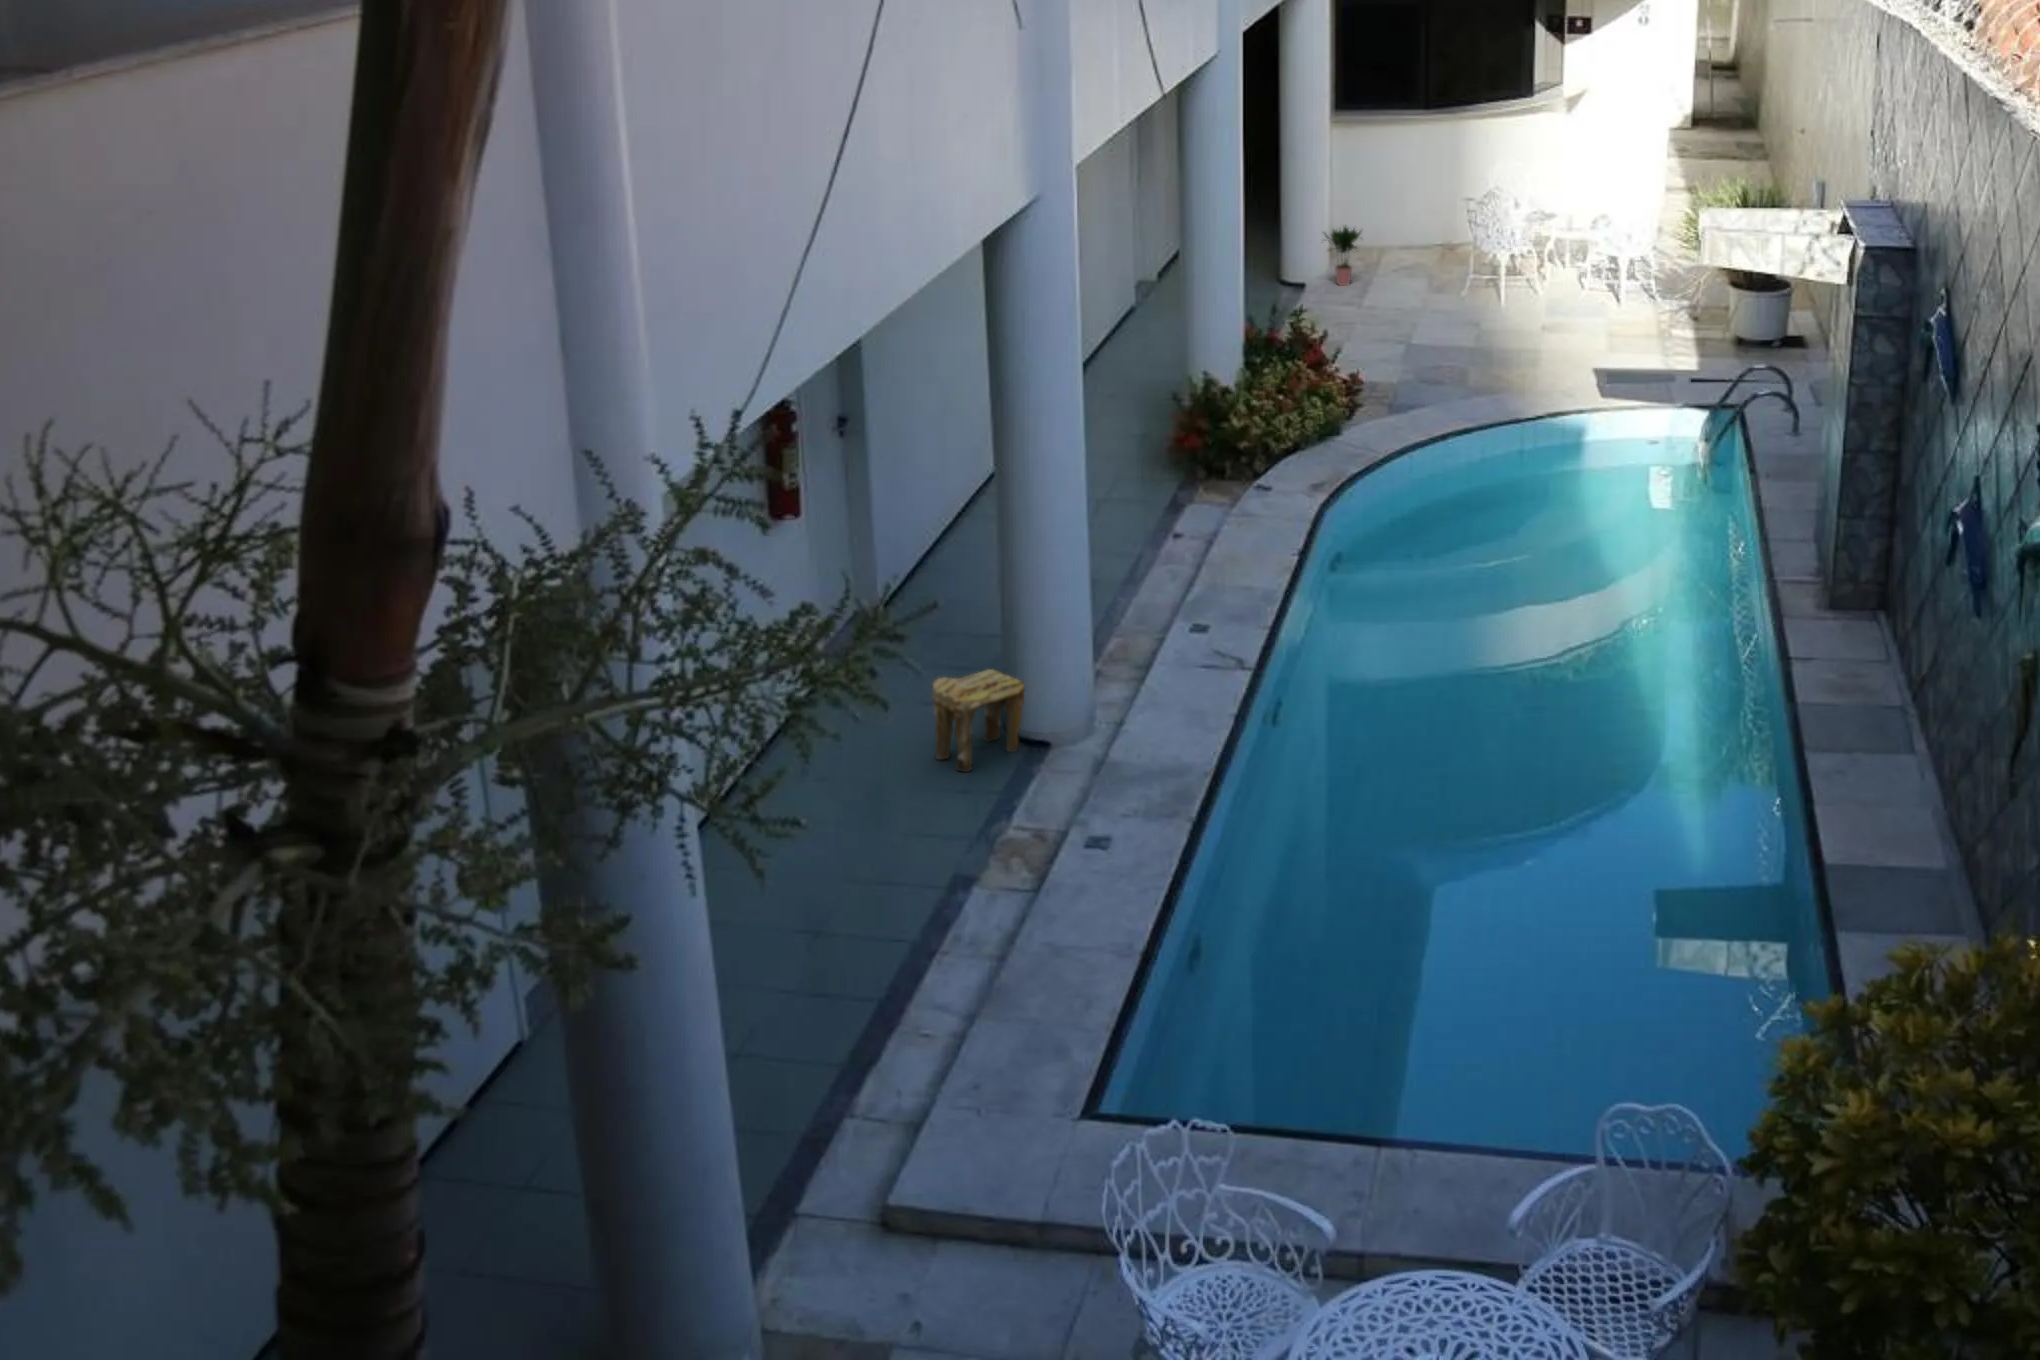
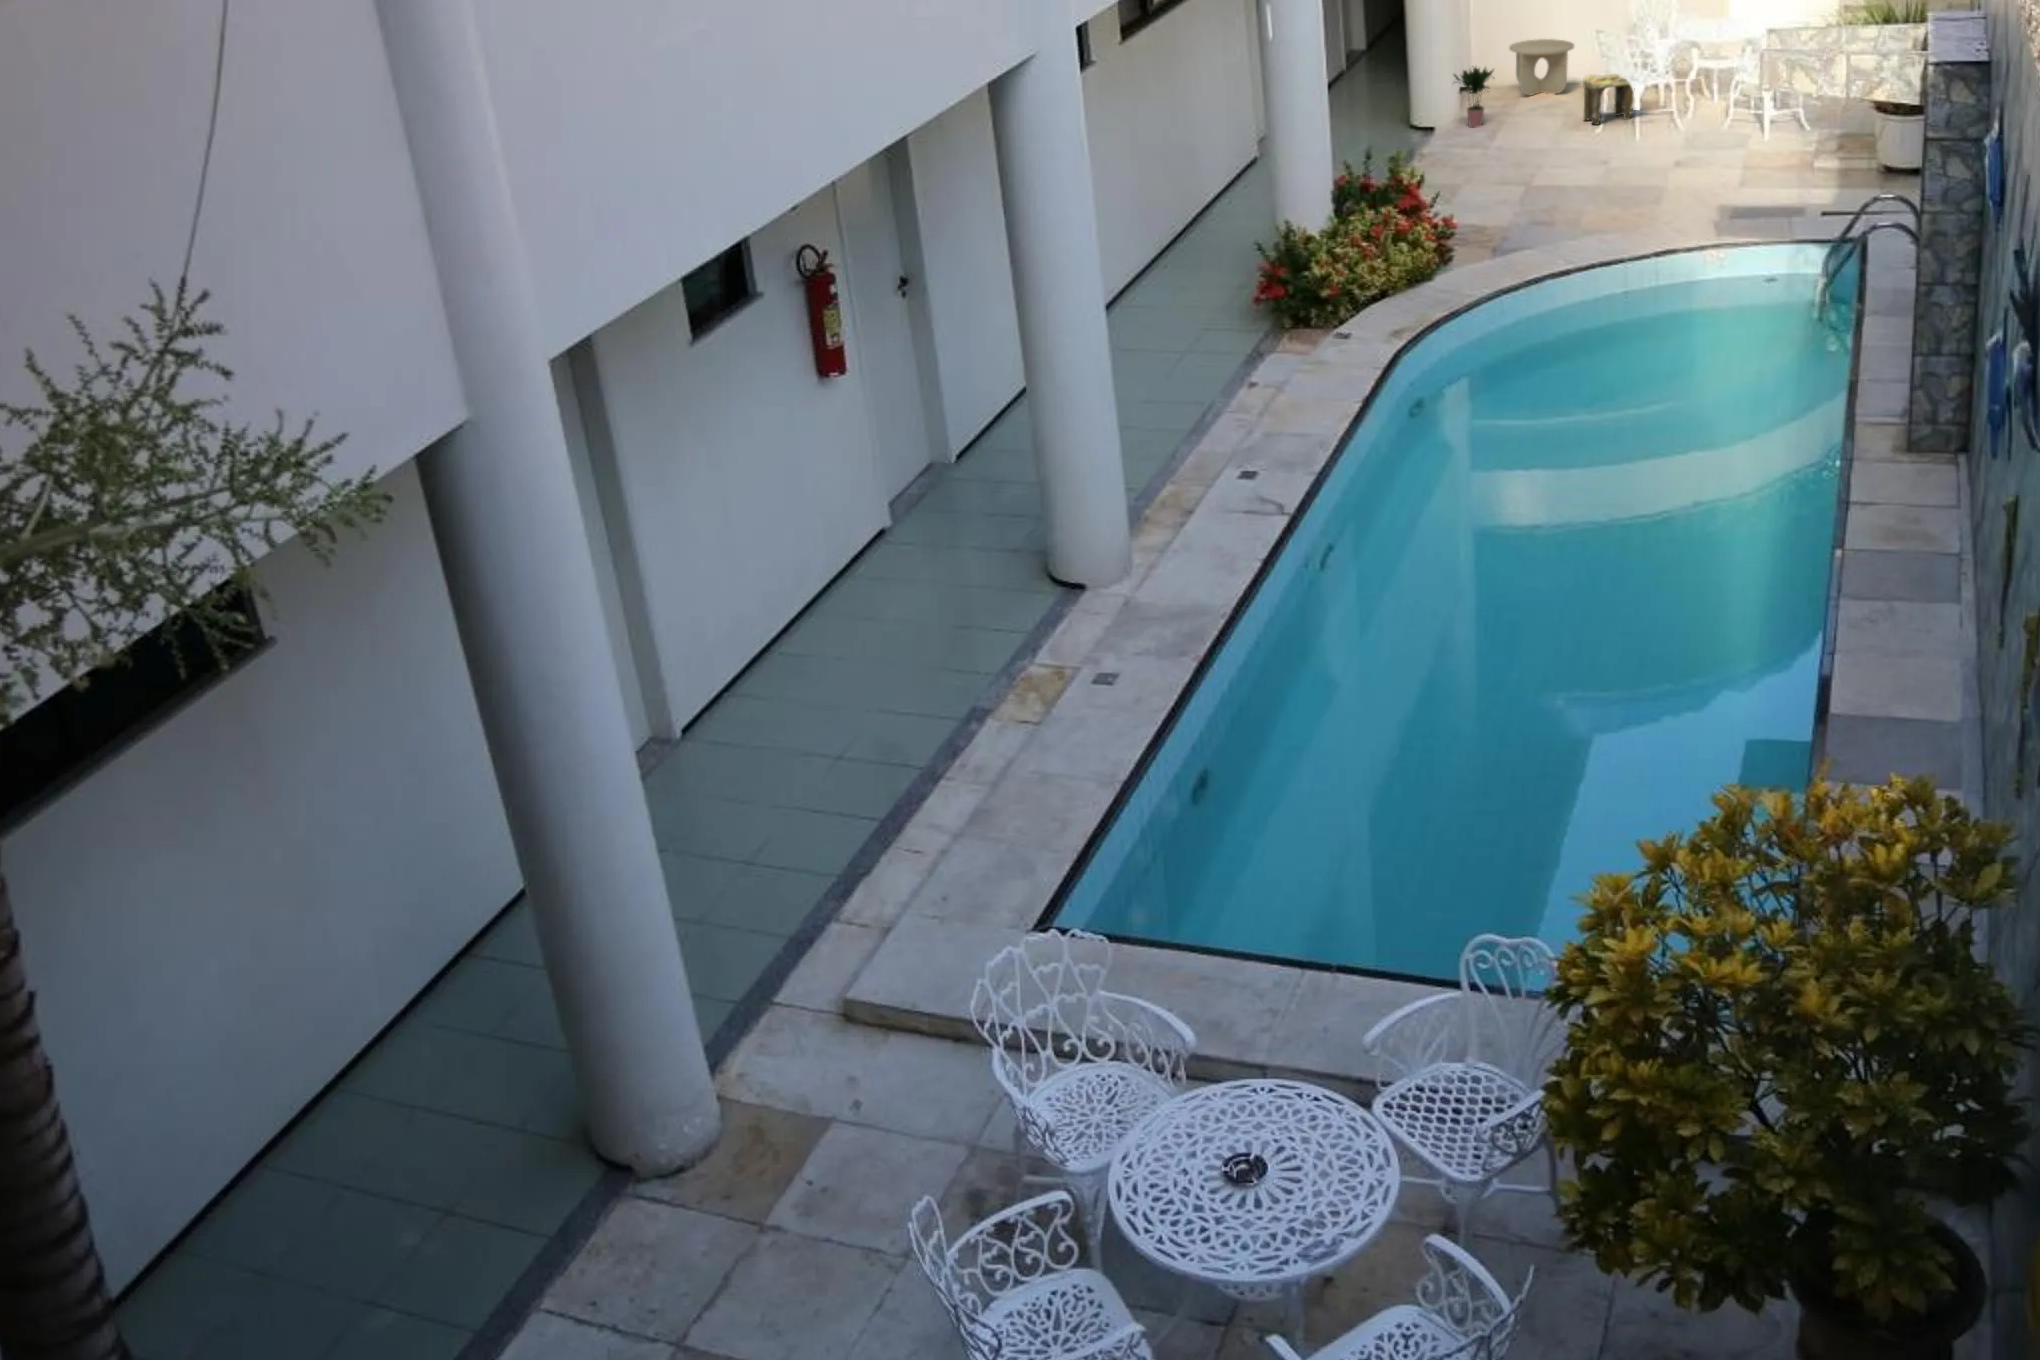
side table: none [1370,204,1433,258] -> present [1509,39,1574,96]
stool: present [932,669,1025,772] -> present [1583,74,1633,125]

